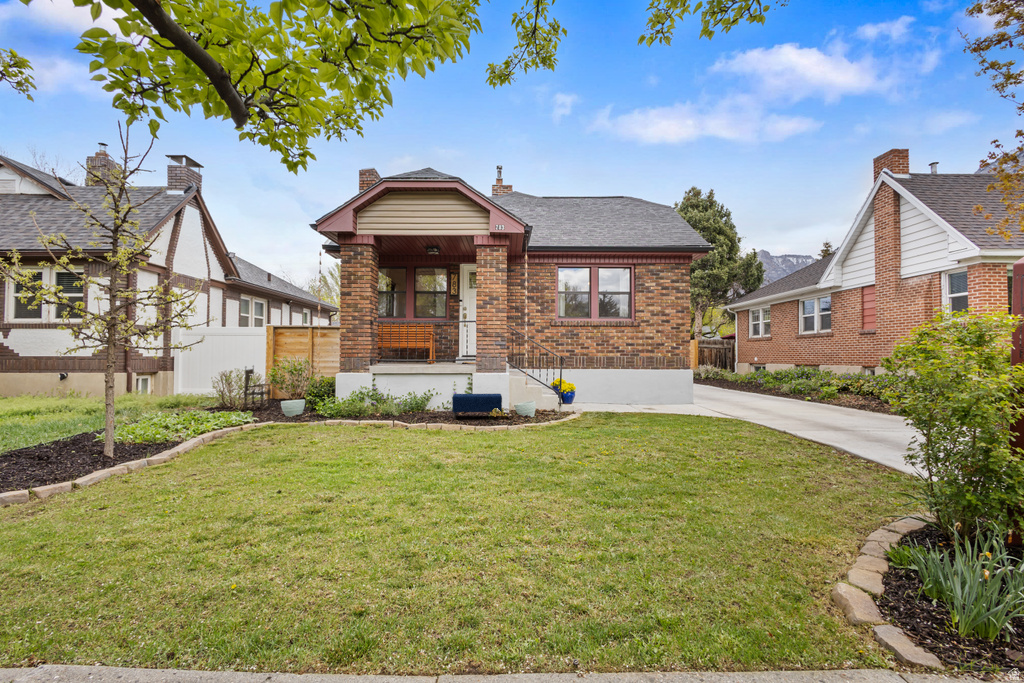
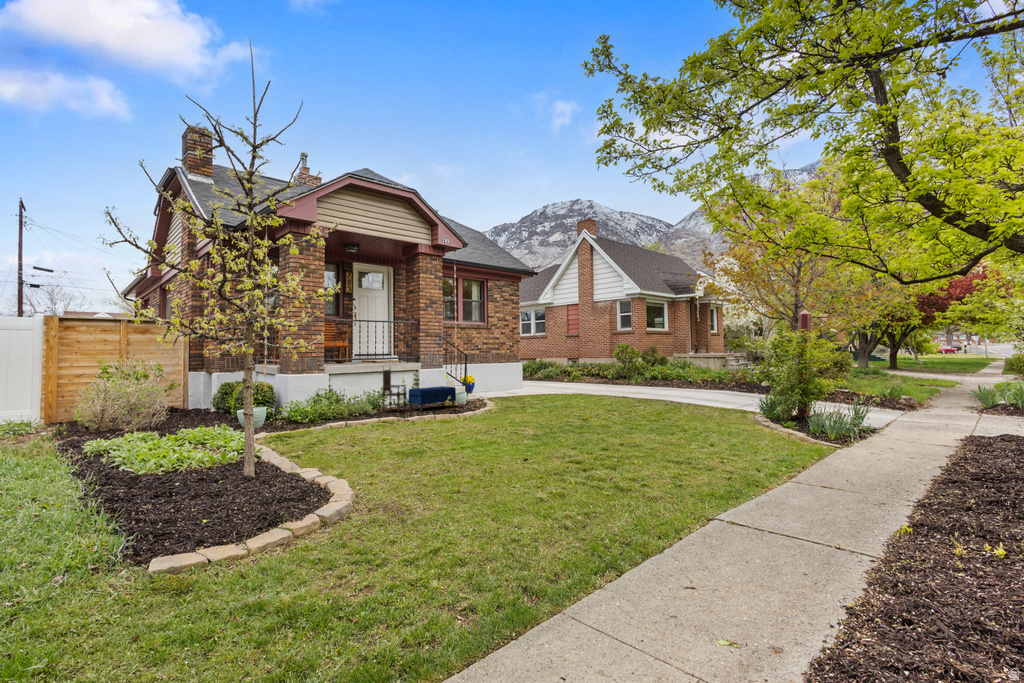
armchair: present [244,366,271,411] -> present [382,369,407,412]

